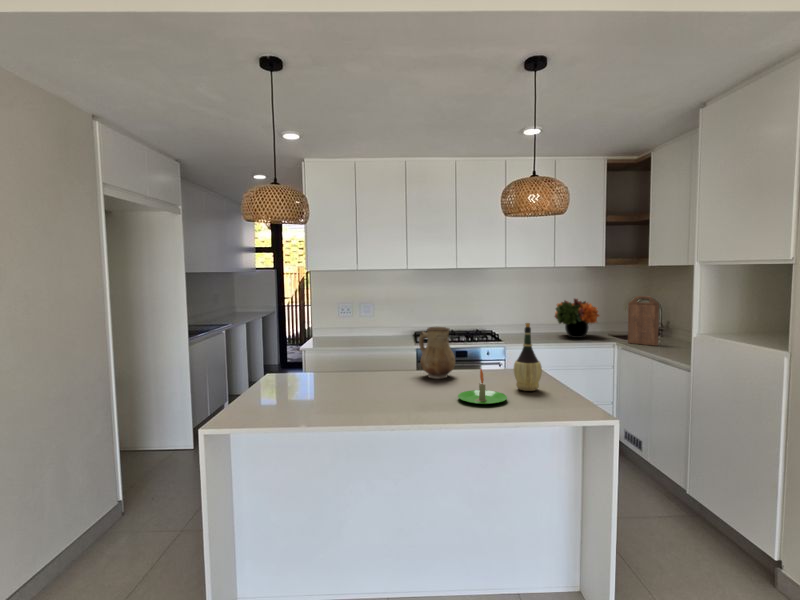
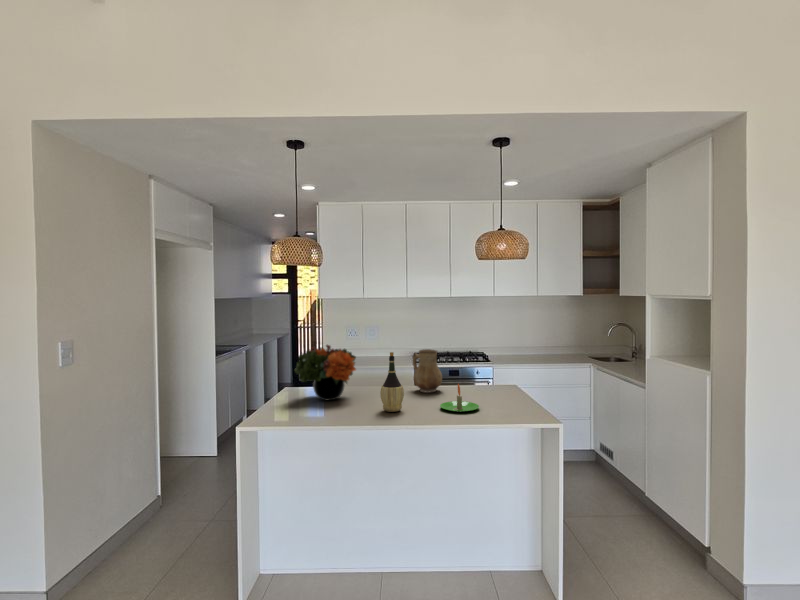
cutting board: present [628,296,659,346] -> none [601,323,627,367]
flower arrangement: present [555,299,599,338] -> present [295,345,356,400]
wine bottle: present [514,323,542,391] -> present [380,352,404,412]

